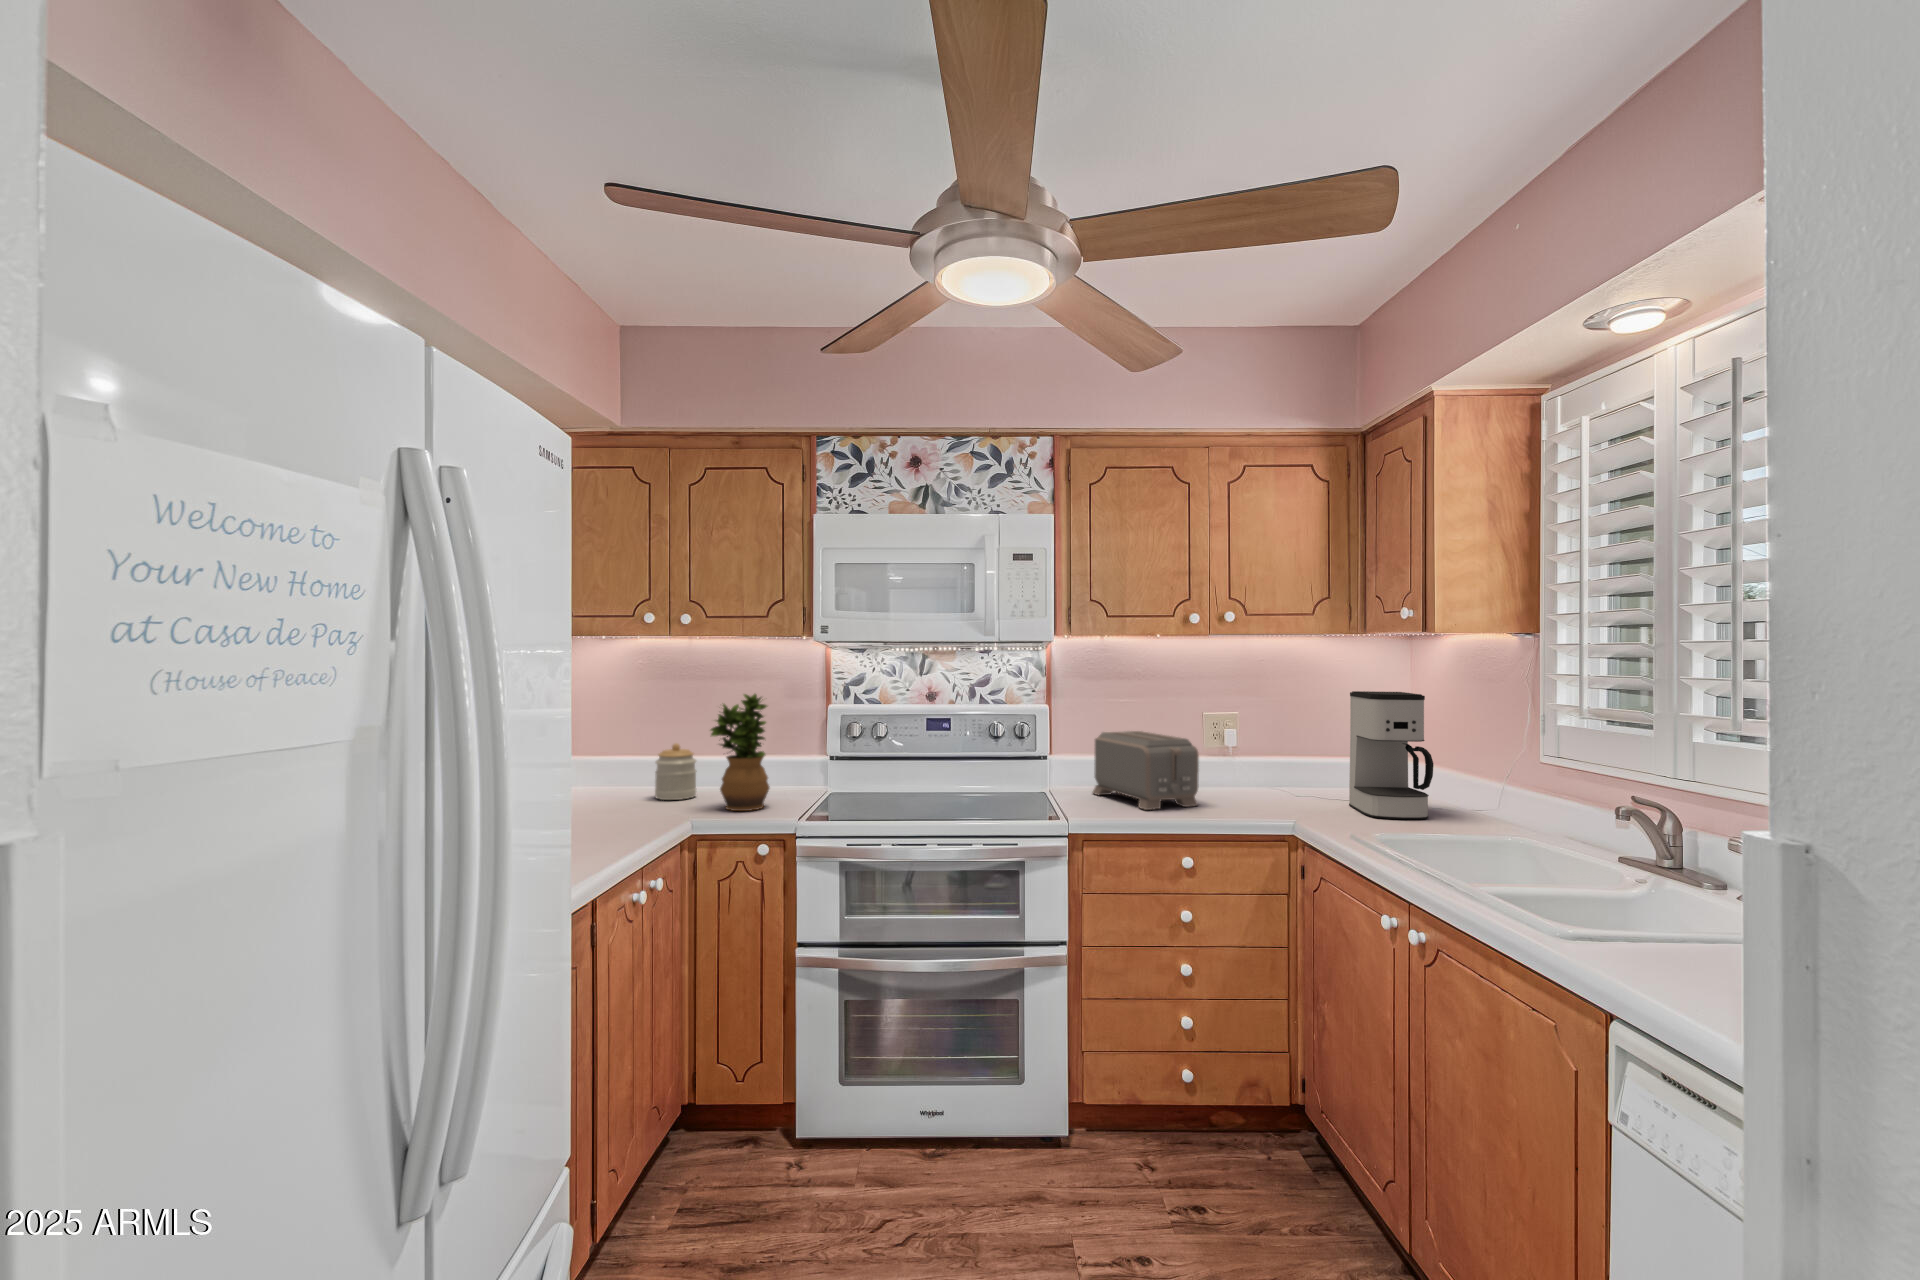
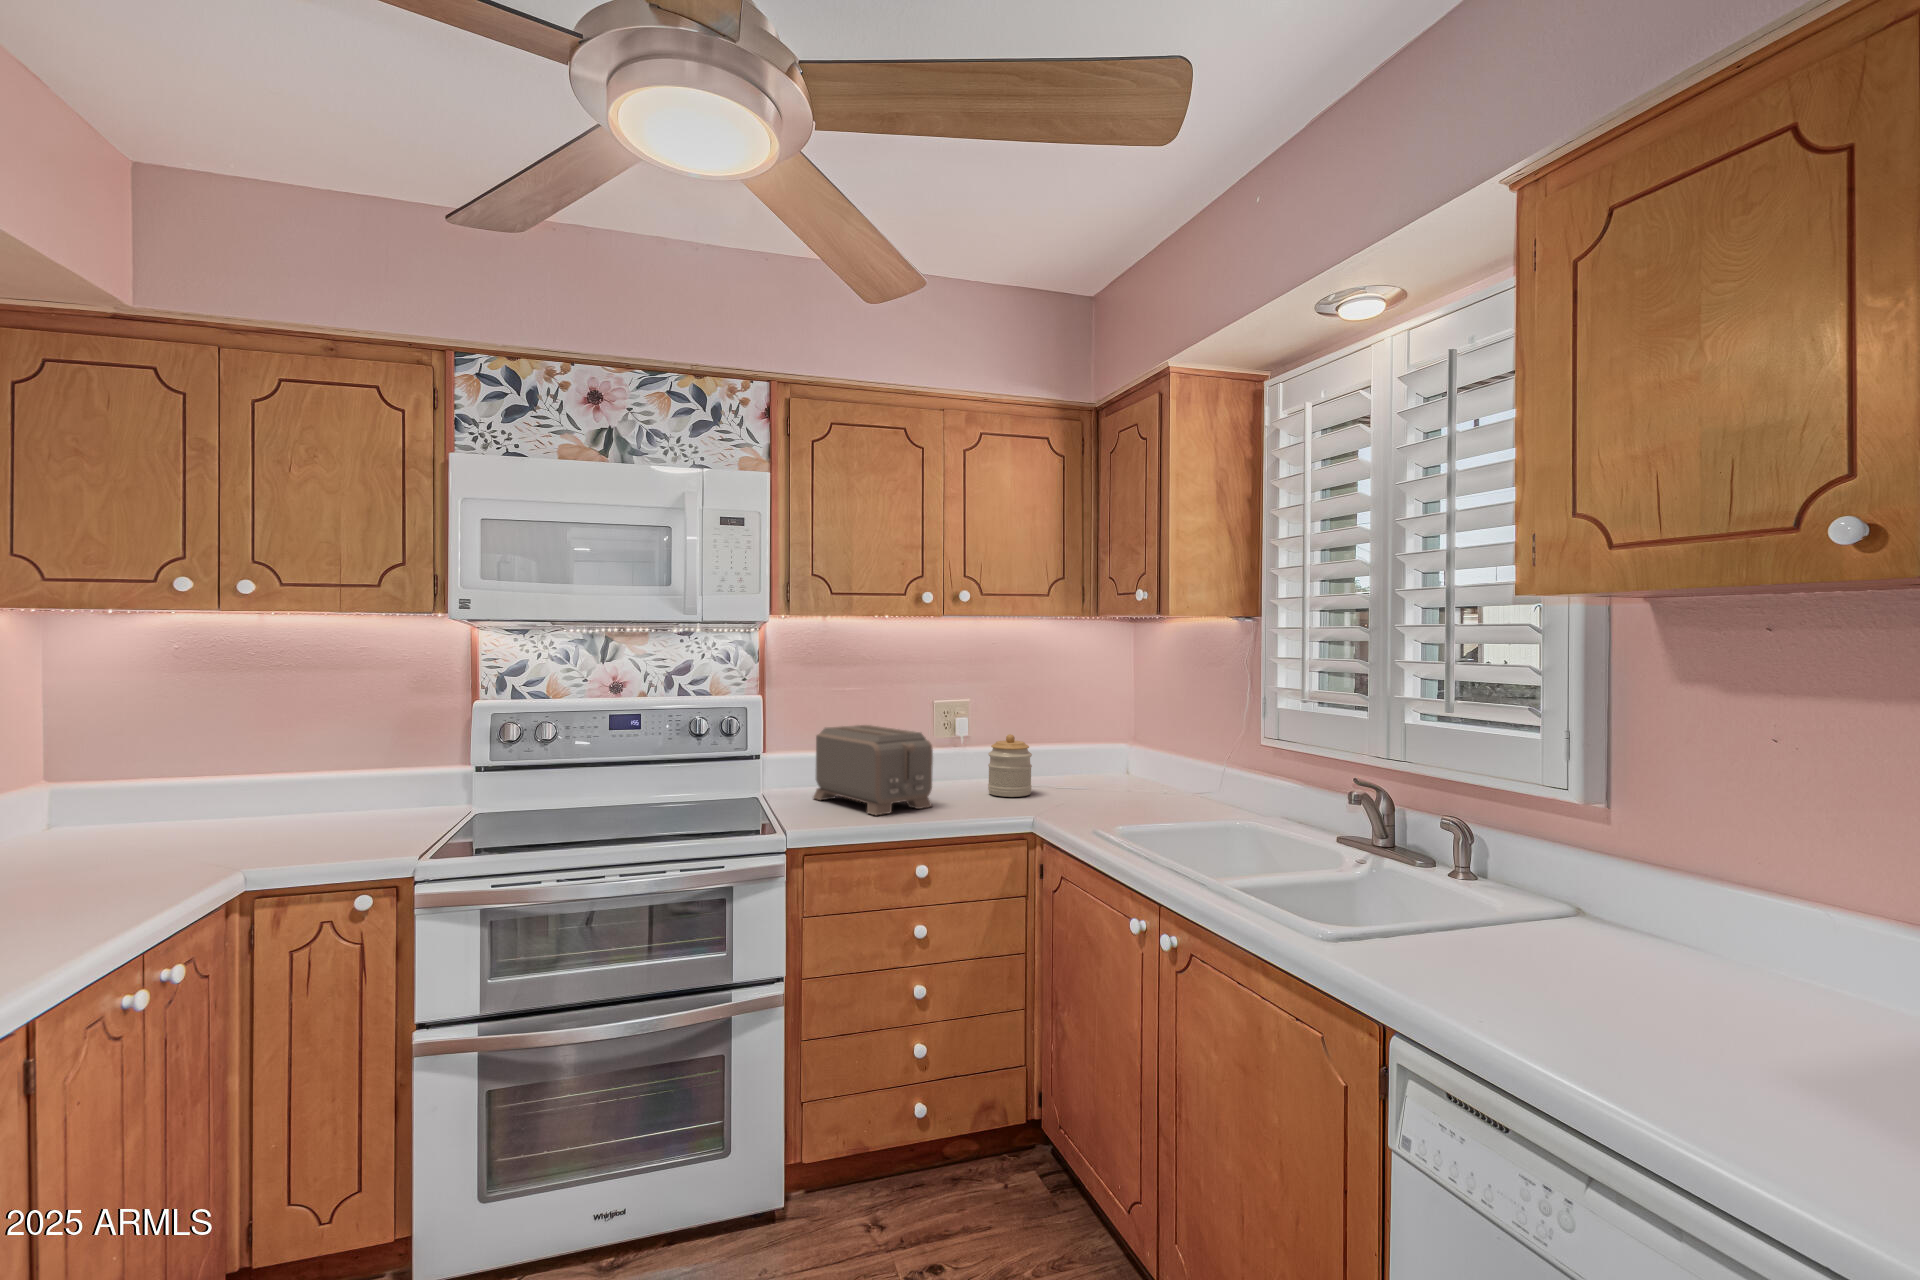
coffee maker: present [1349,691,1433,819] -> none [1084,677,1164,810]
potted plant: present [711,694,770,811] -> none [281,688,380,851]
jar: present [655,743,697,800] -> present [988,734,1032,797]

